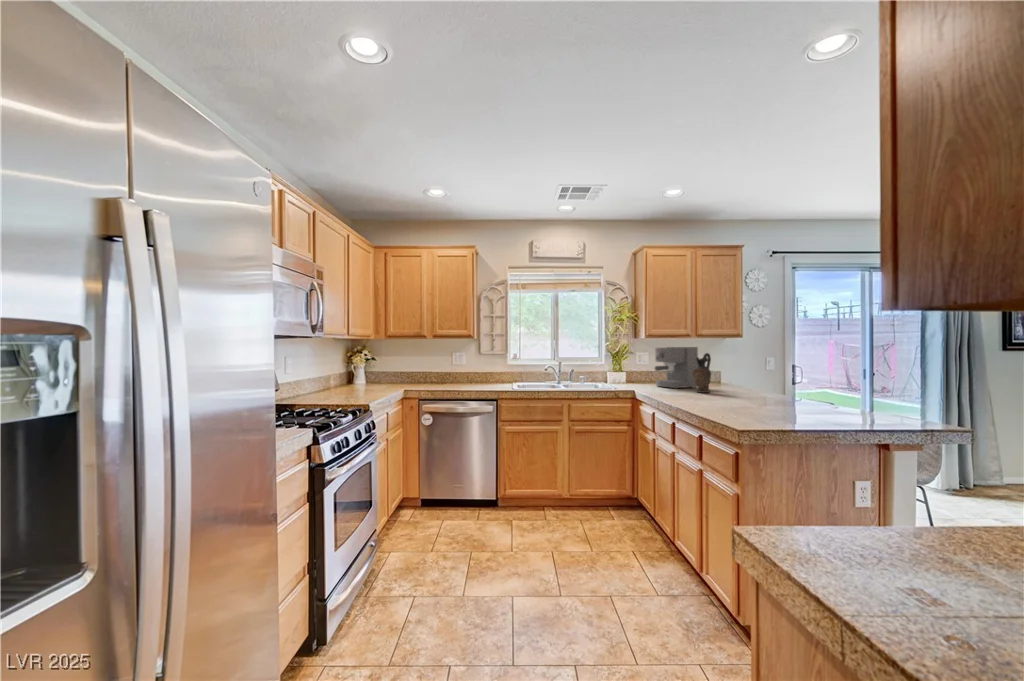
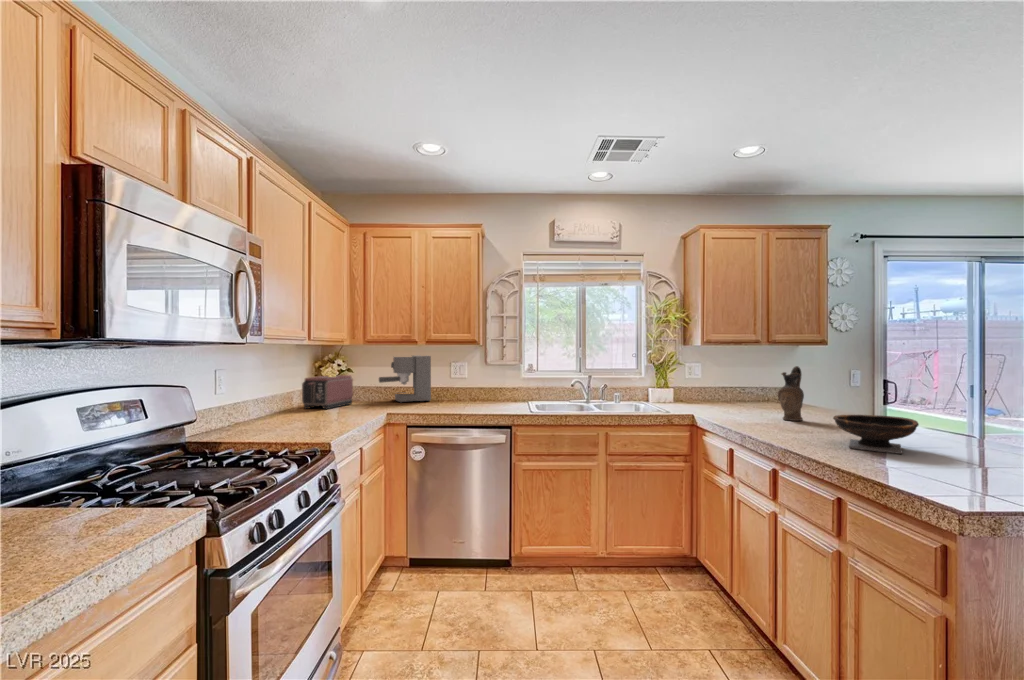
coffee maker: present [655,347,698,389] -> present [379,355,431,402]
toaster: none [339,363,377,388] -> present [302,375,353,409]
bowl: none [713,384,764,408] -> present [833,415,919,454]

